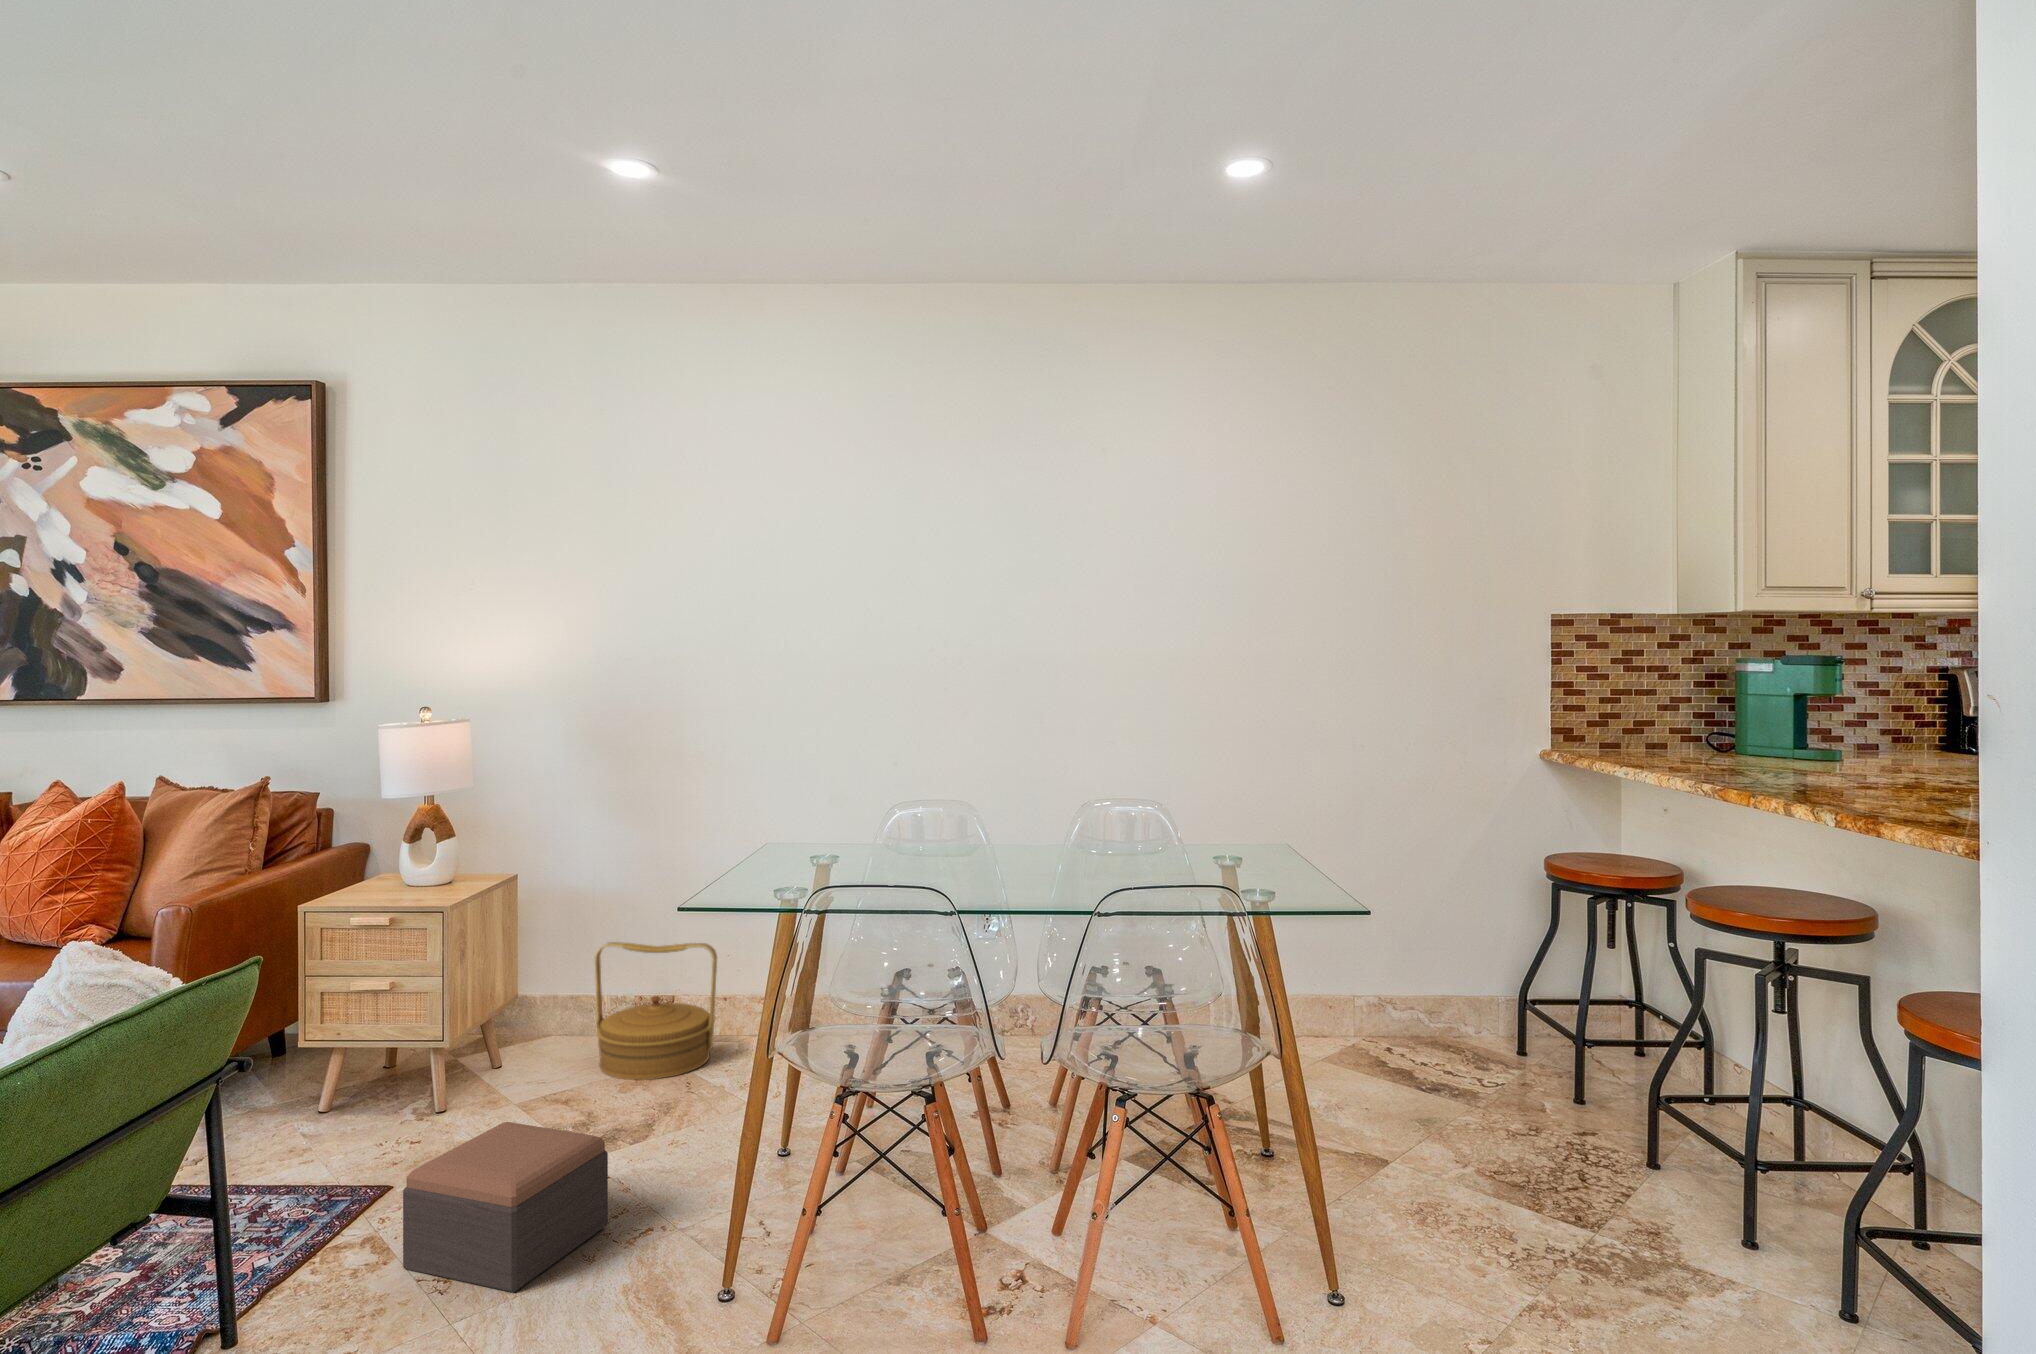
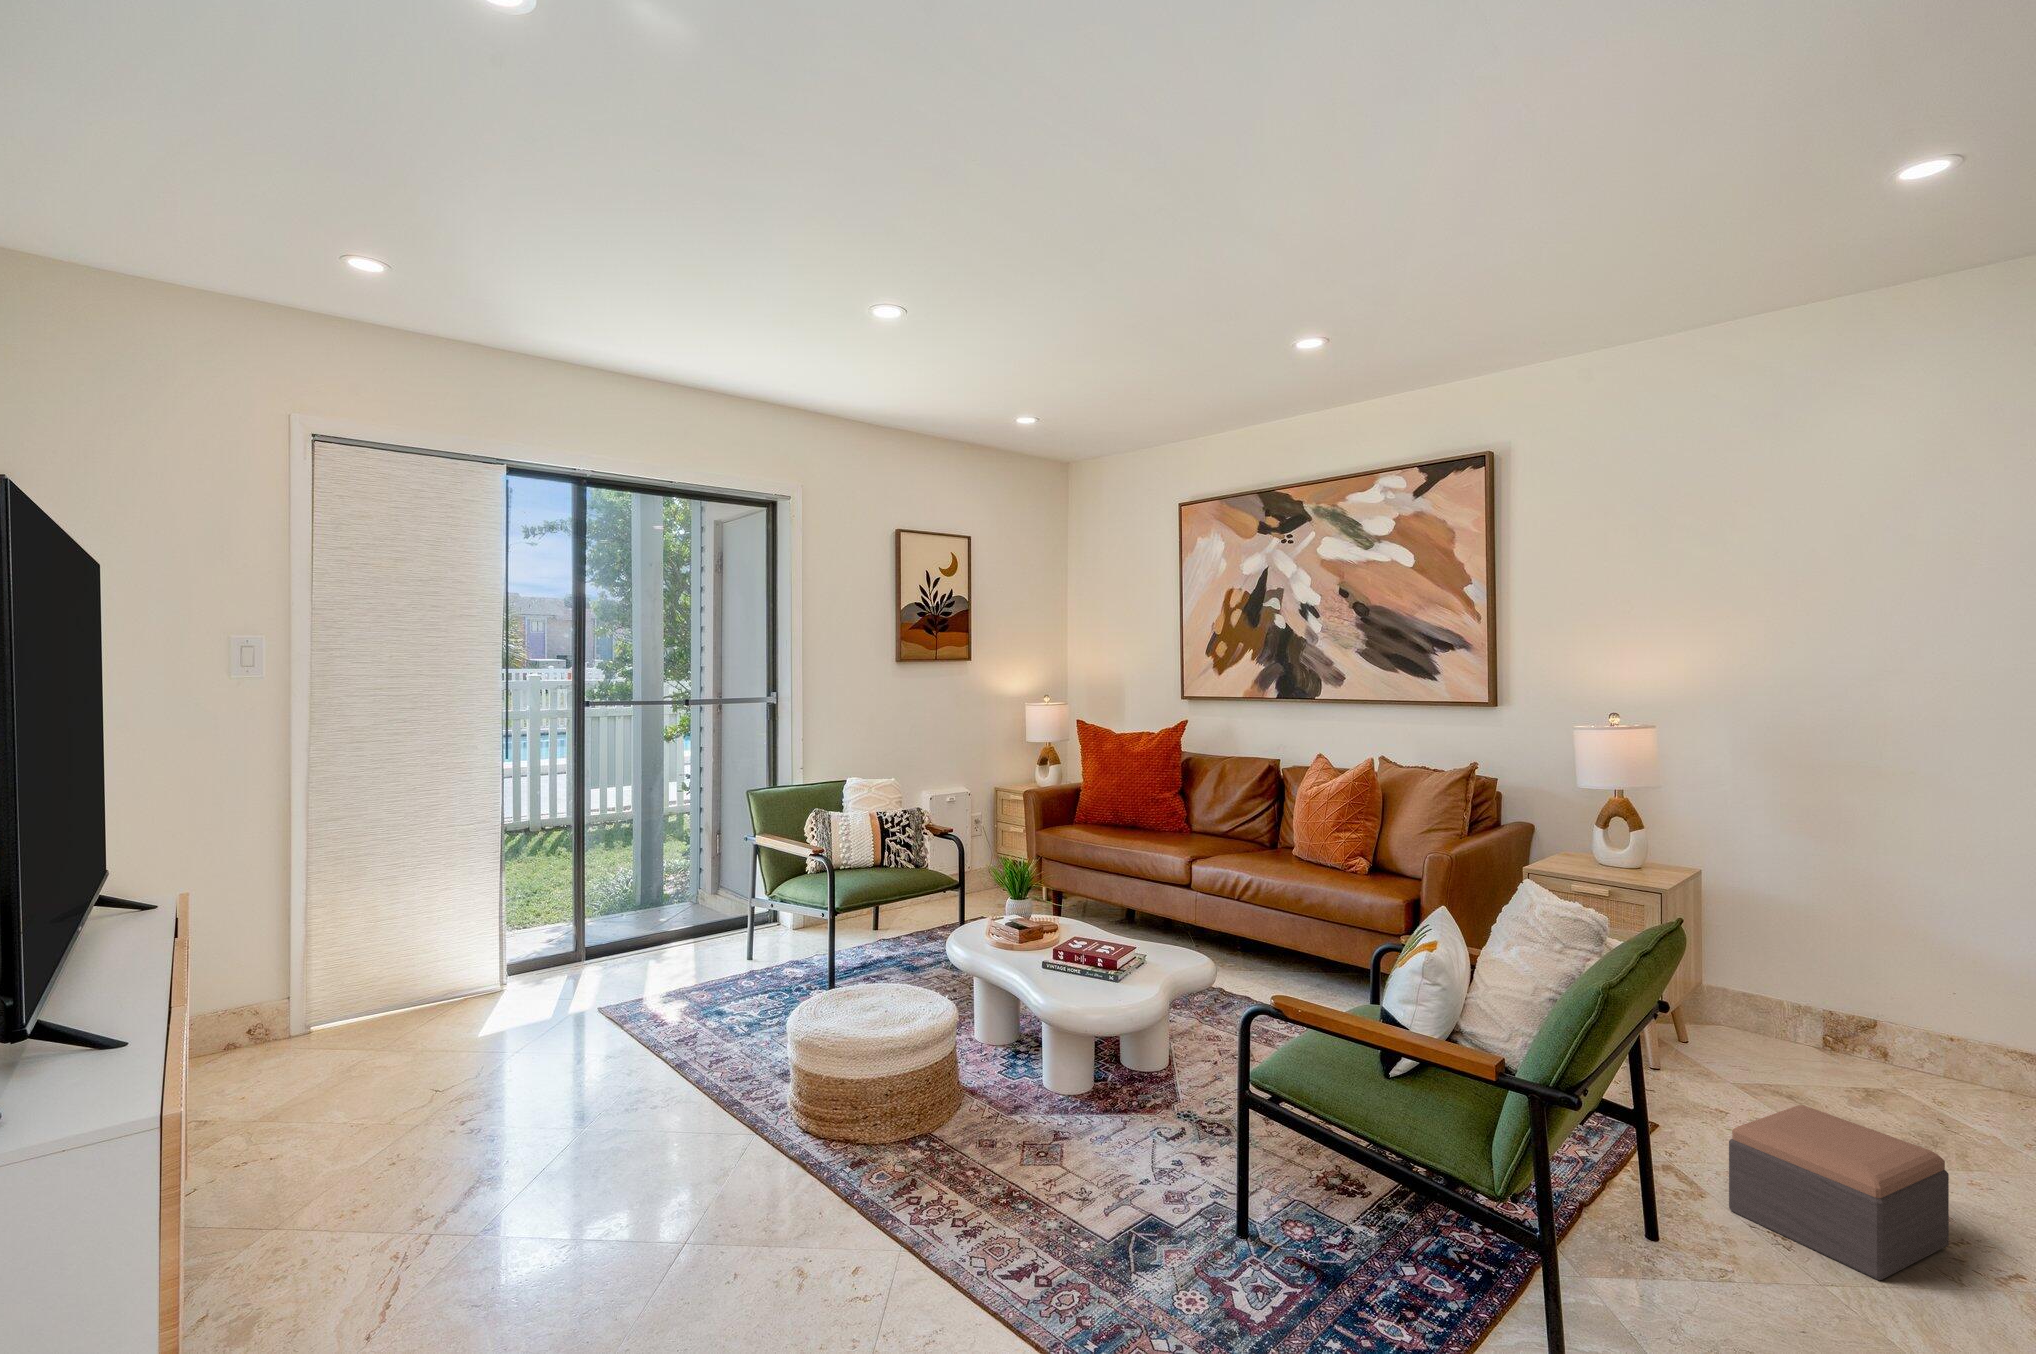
woven basket: present [595,942,717,1080] -> none [1784,946,1948,1099]

